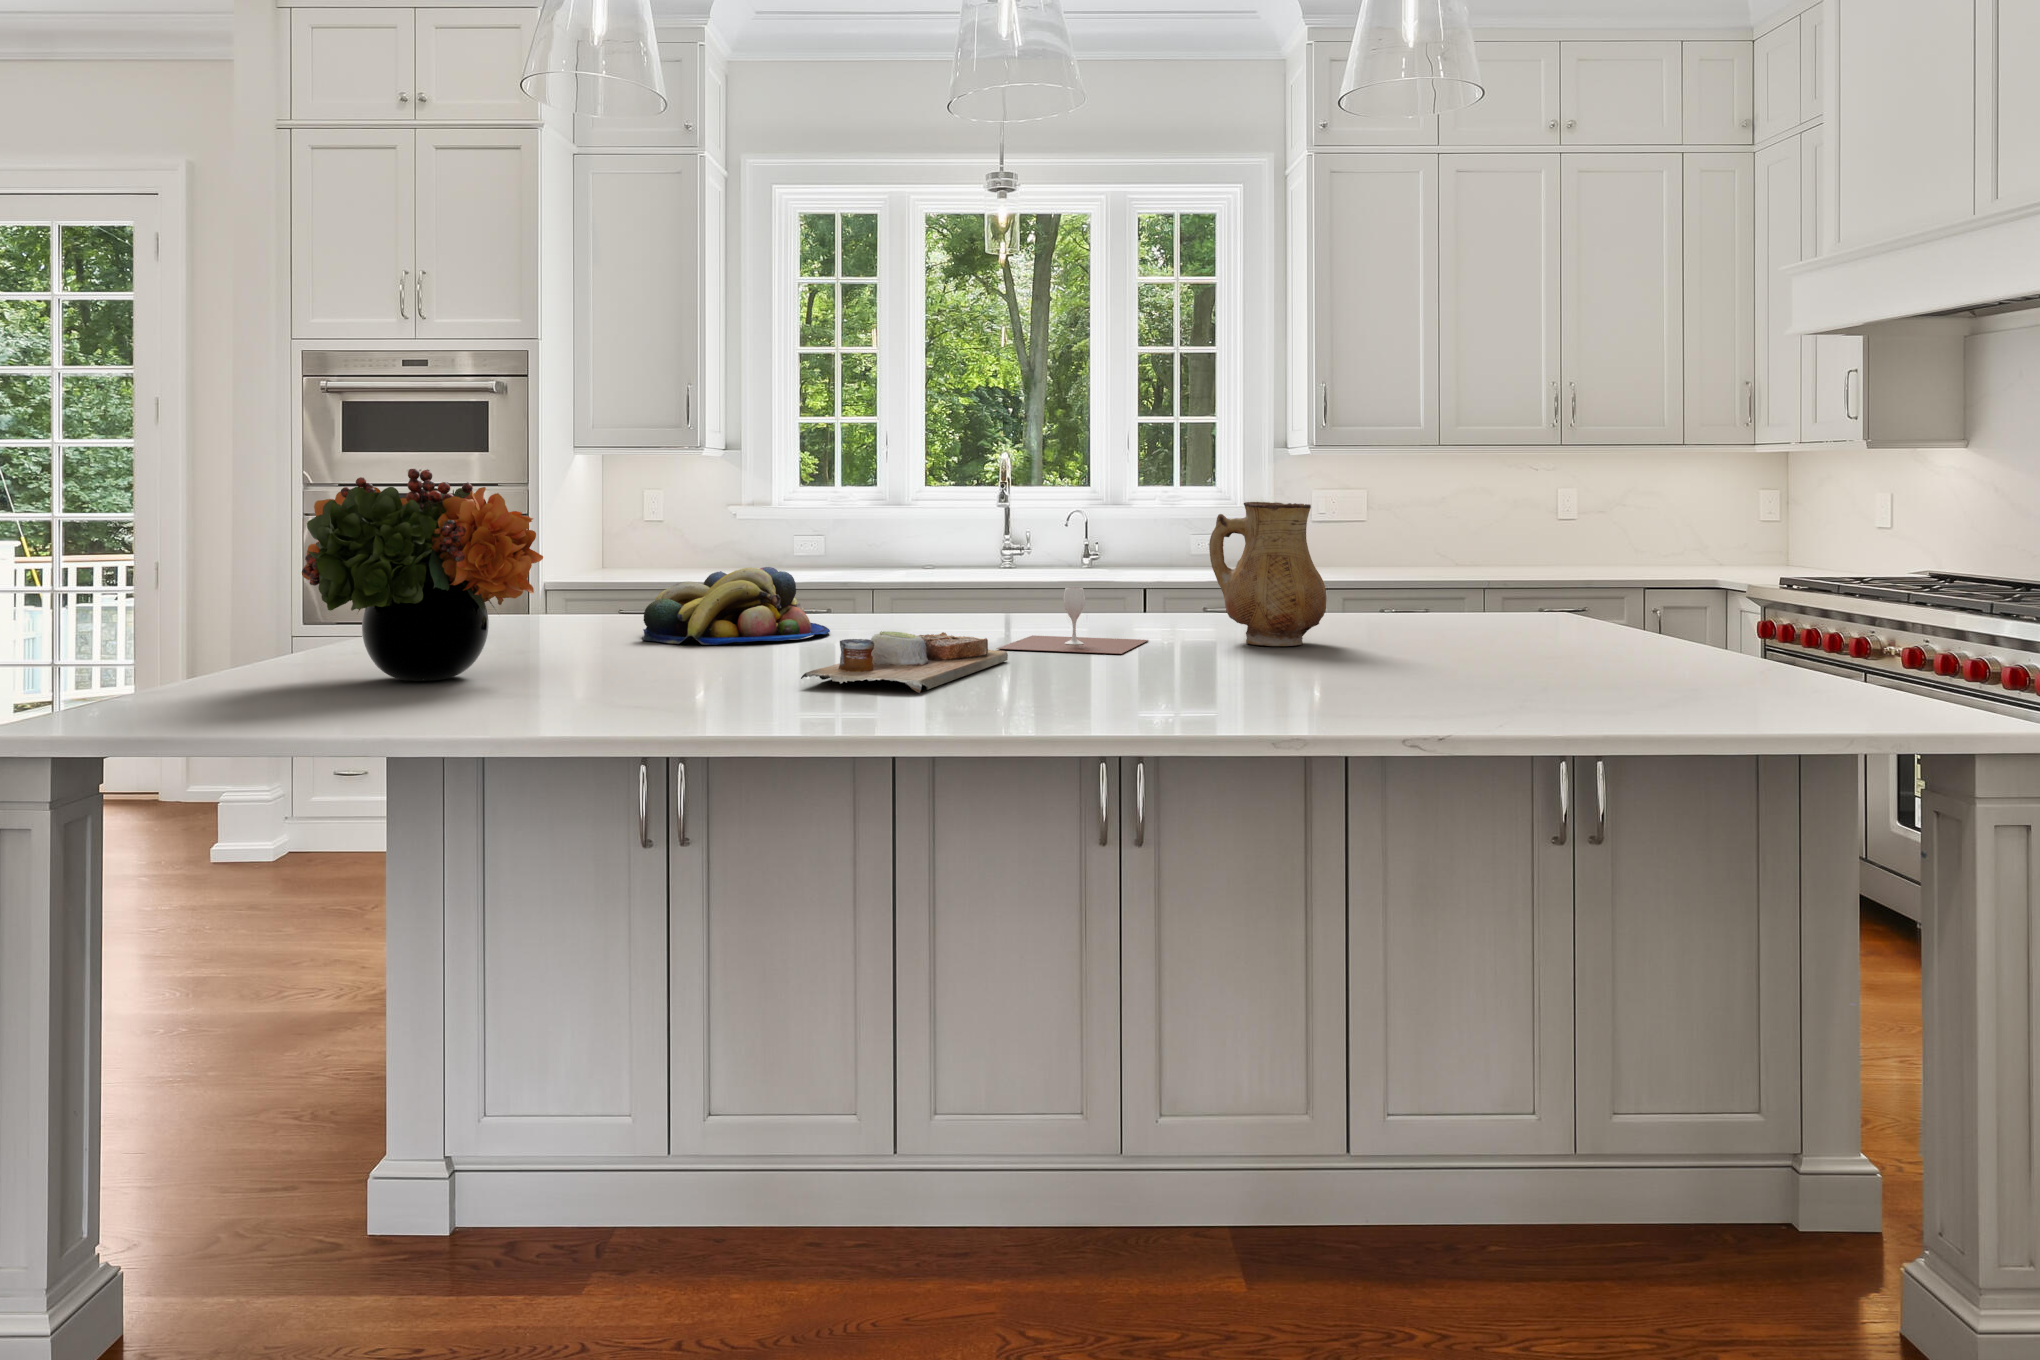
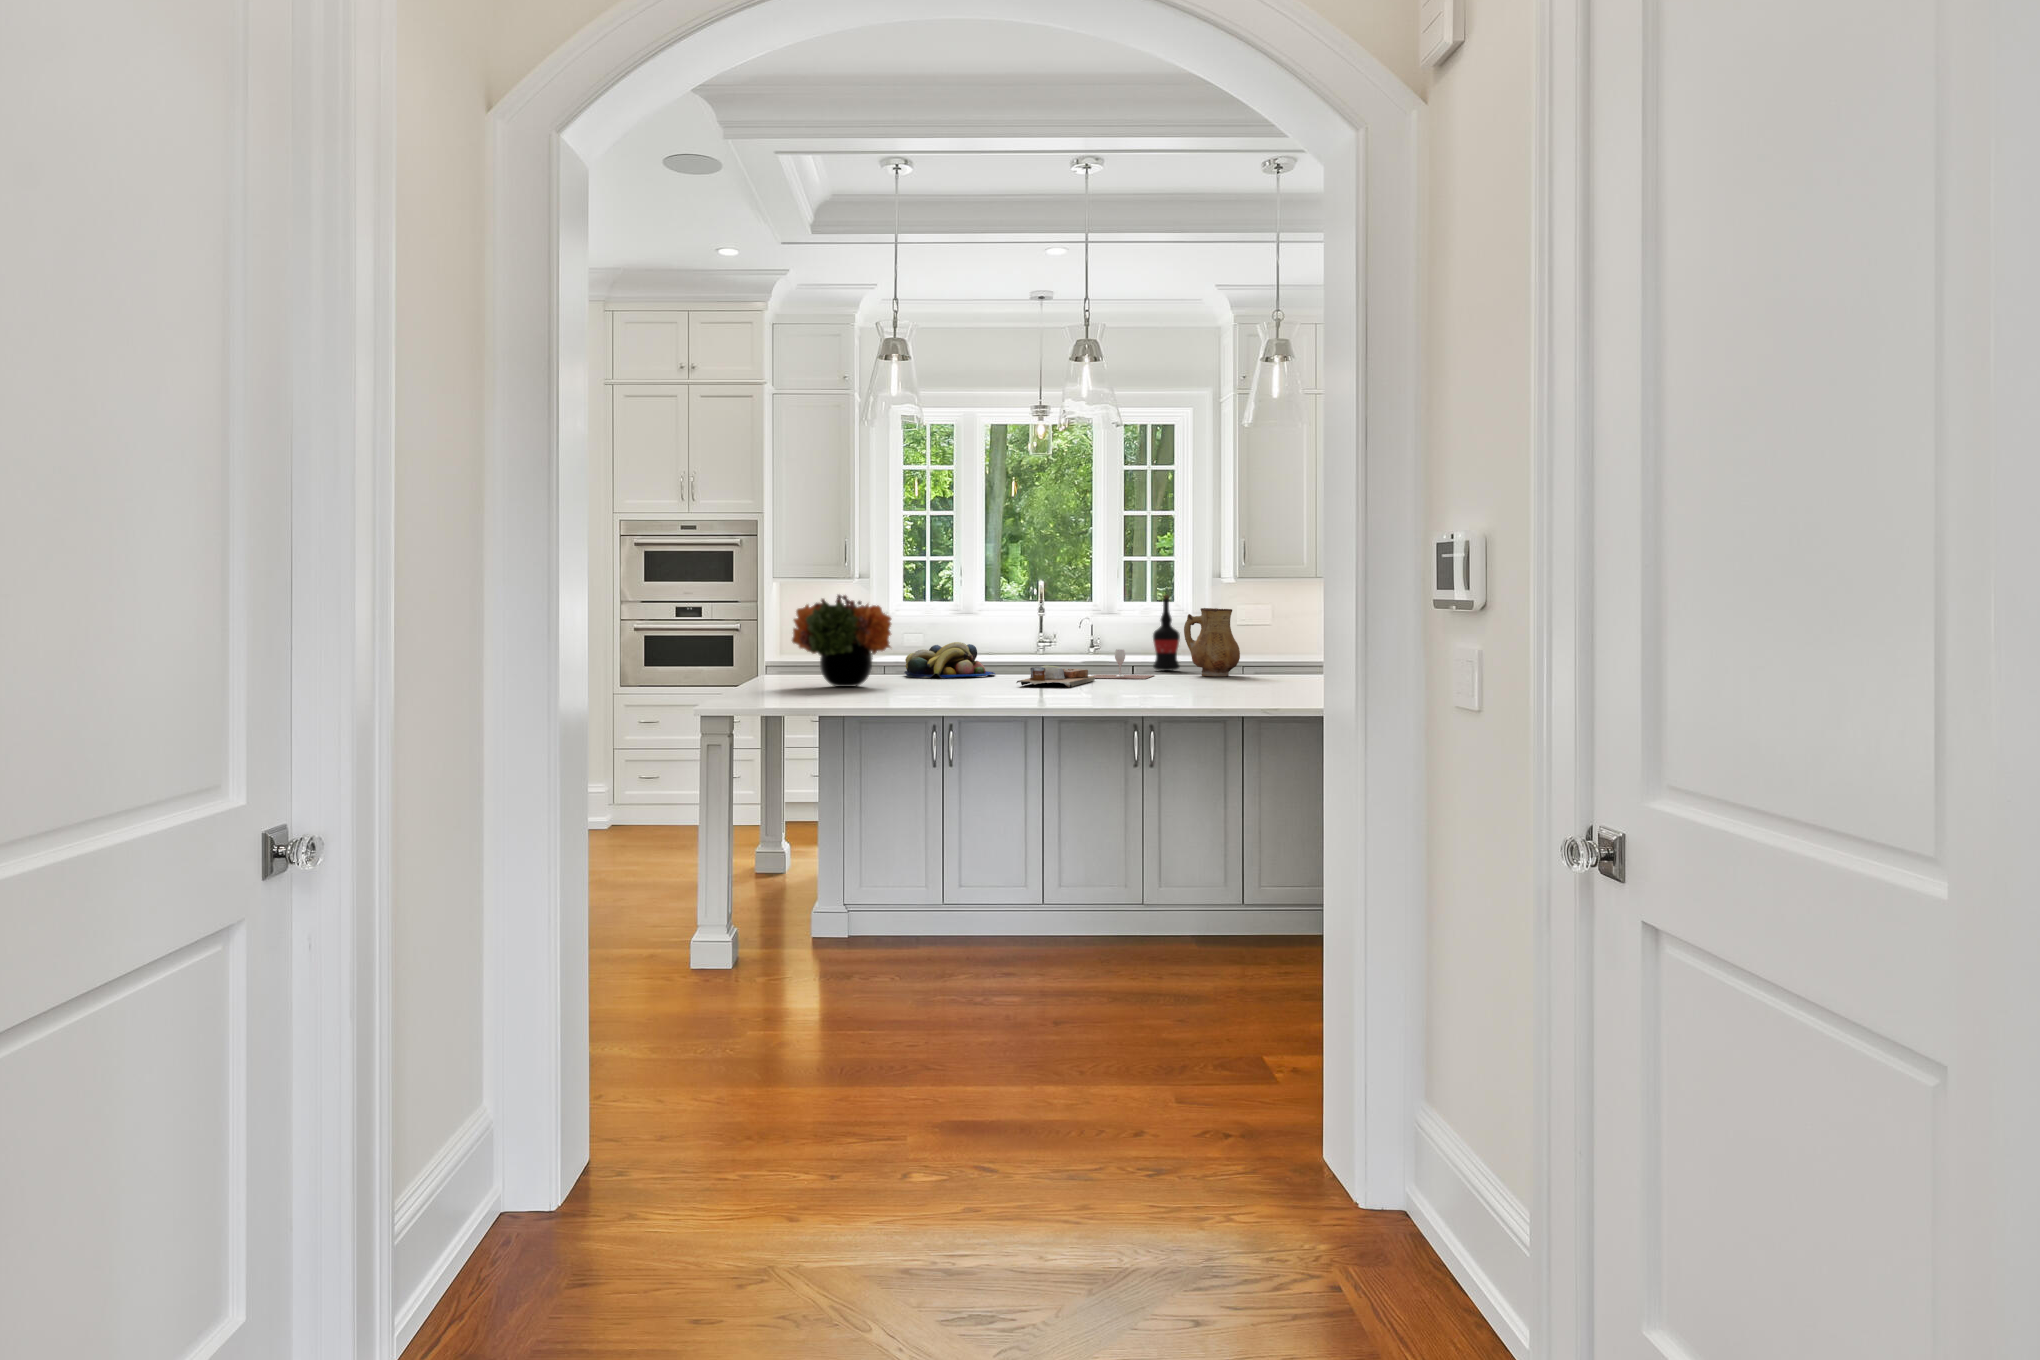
wine bottle: none [1154,474,1206,622] -> present [1153,595,1180,671]

